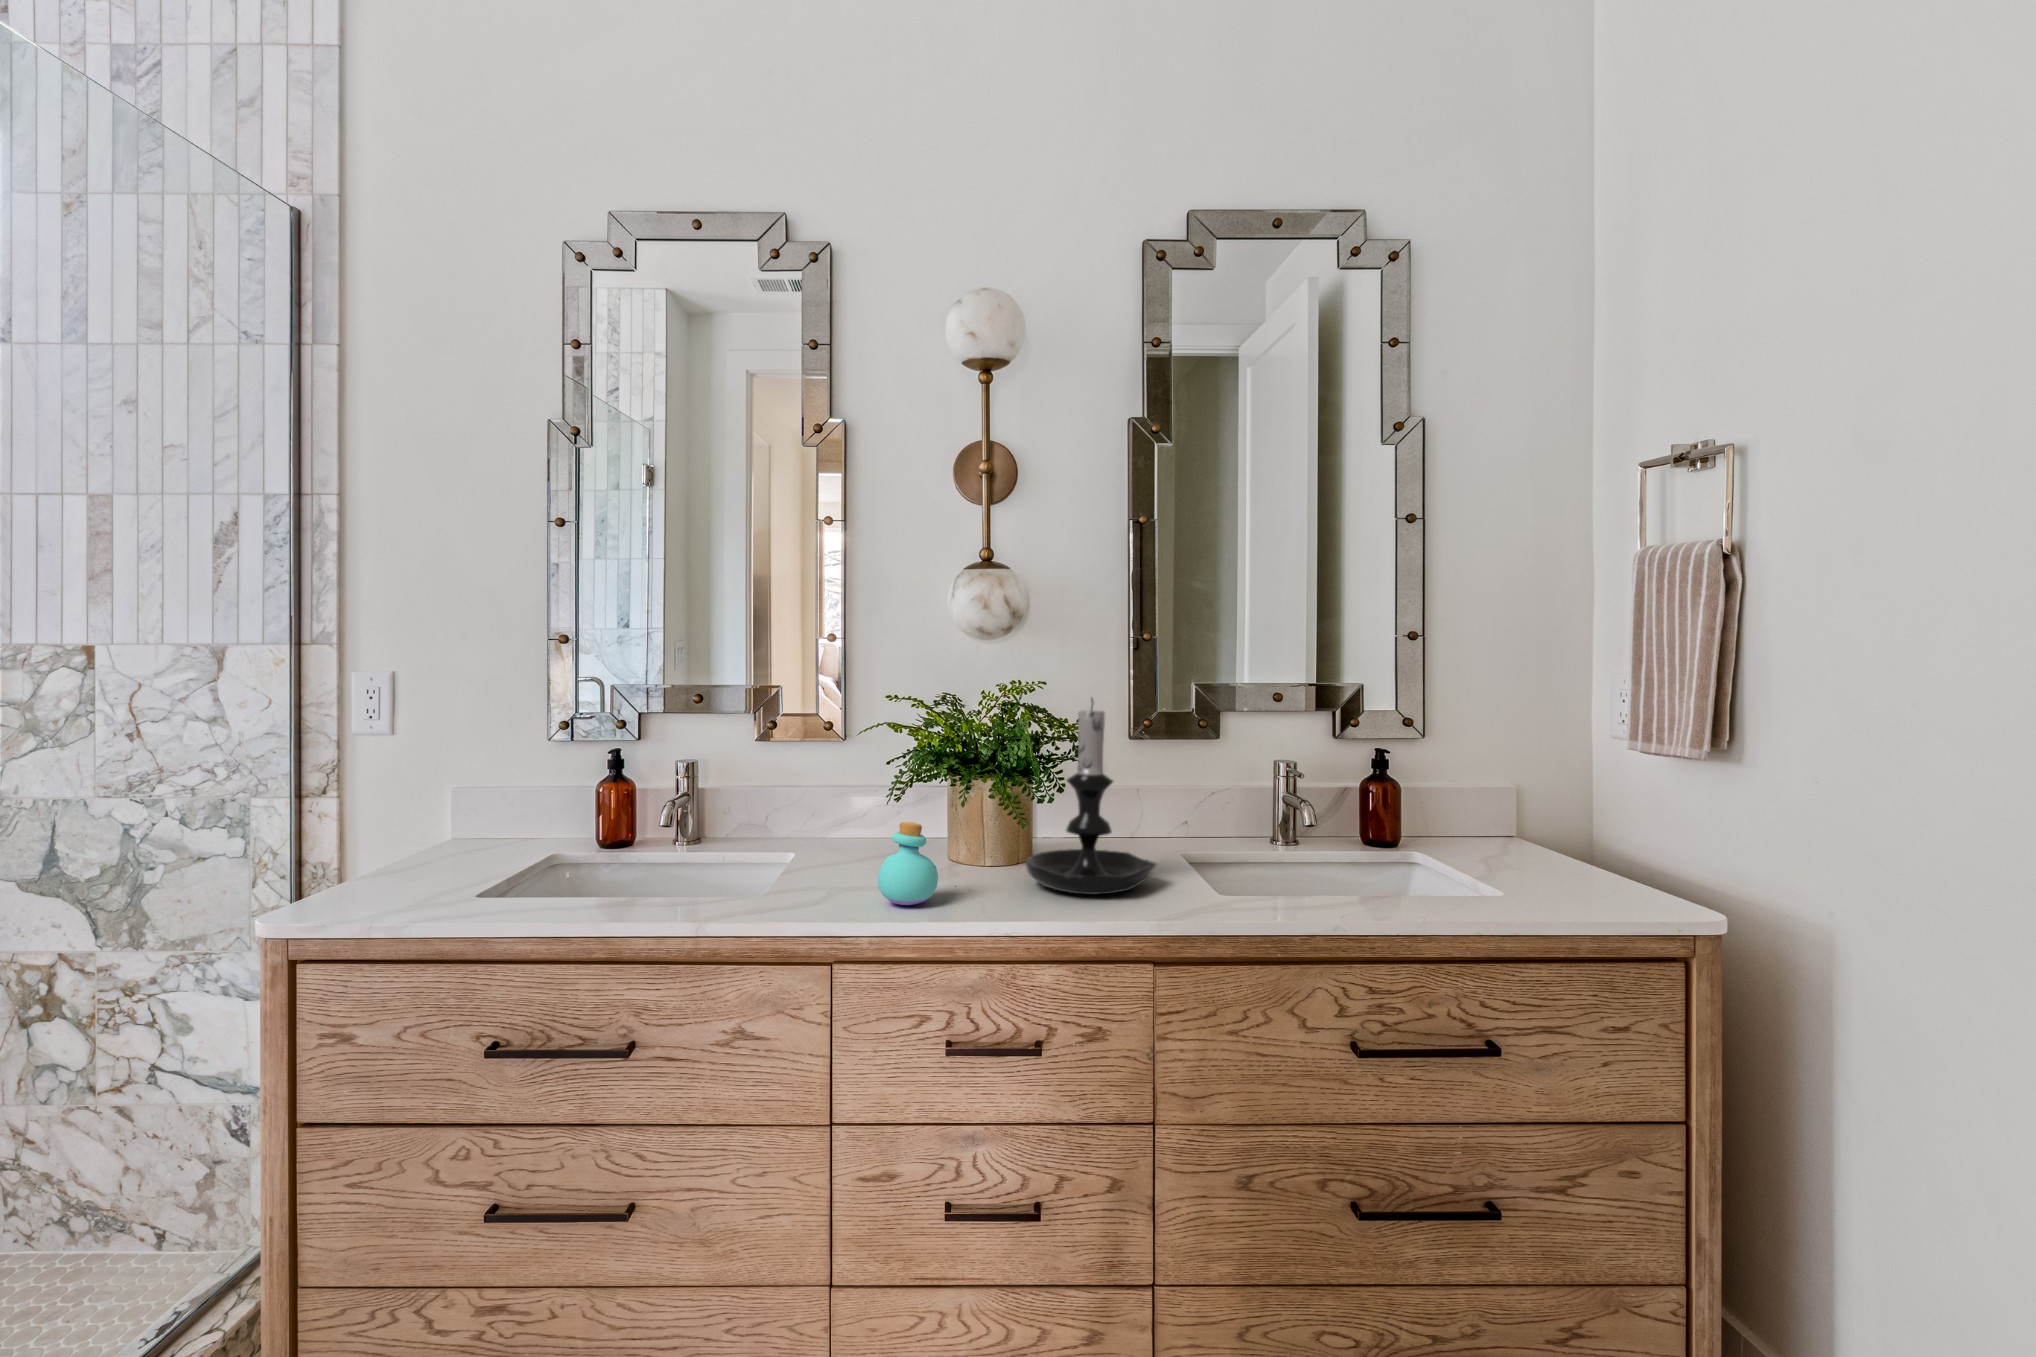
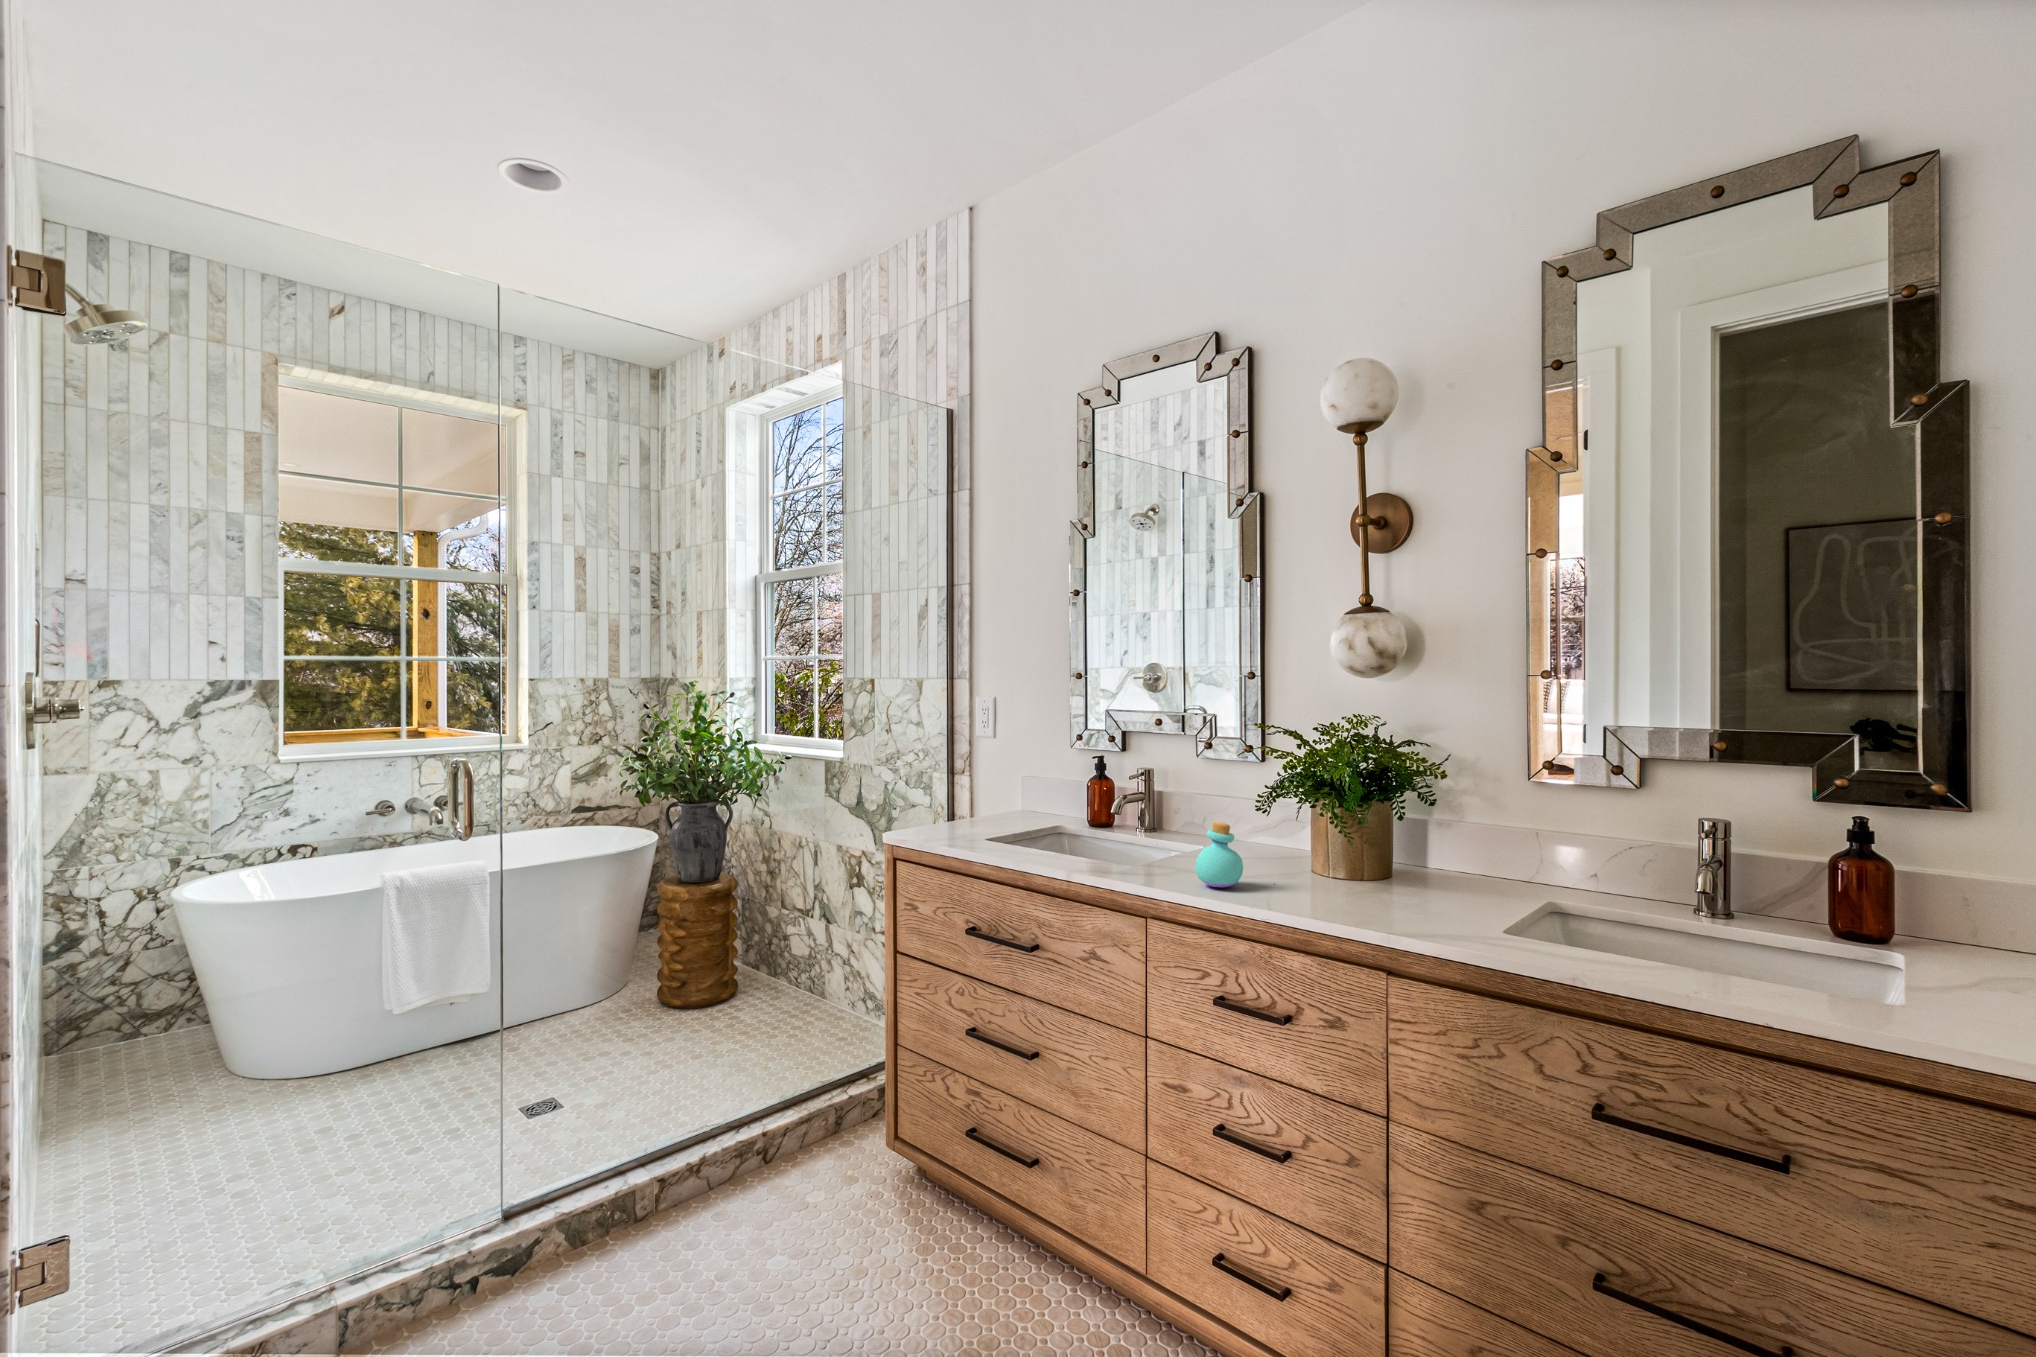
candle holder: present [1025,699,1158,895] -> none [1328,731,1456,910]

